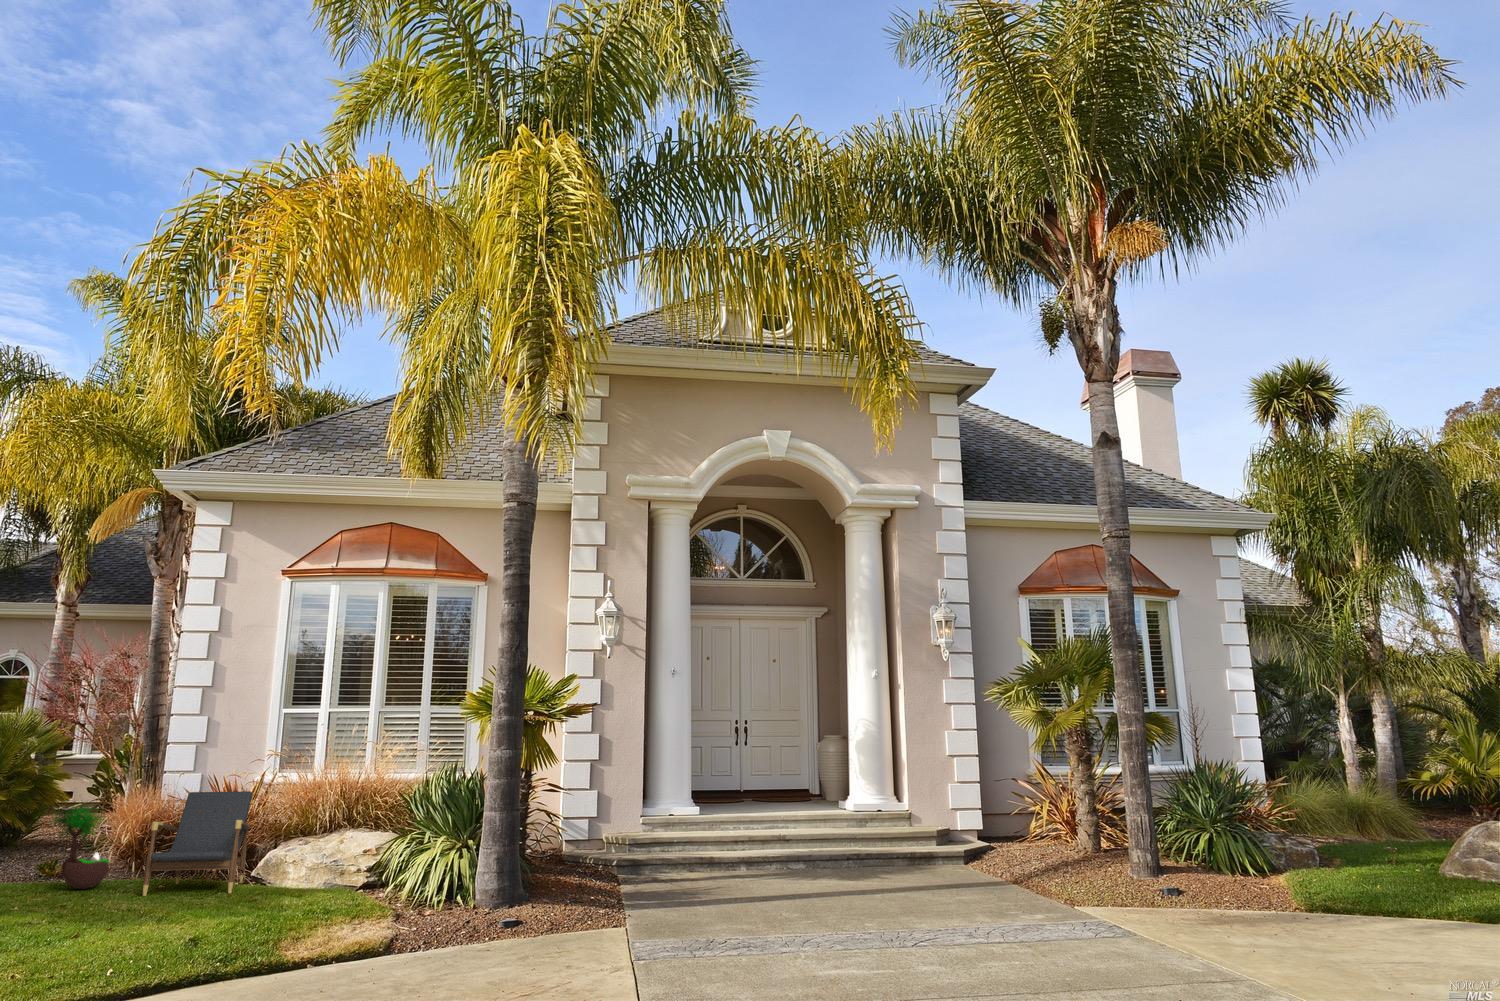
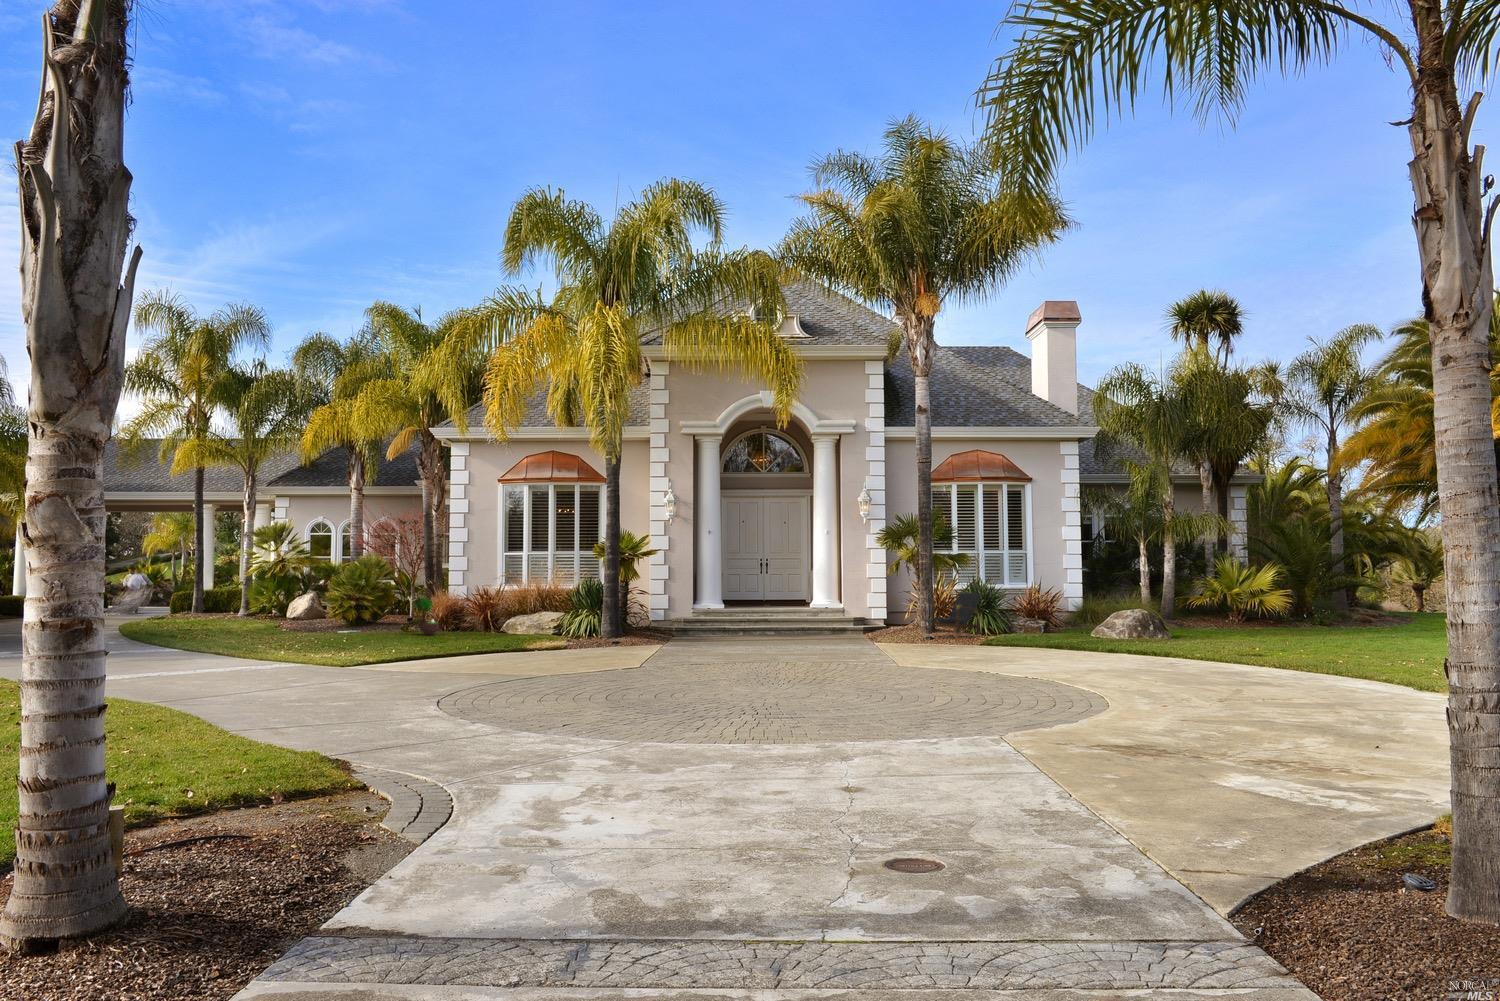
lounge chair: present [143,791,252,896] -> present [932,592,981,637]

